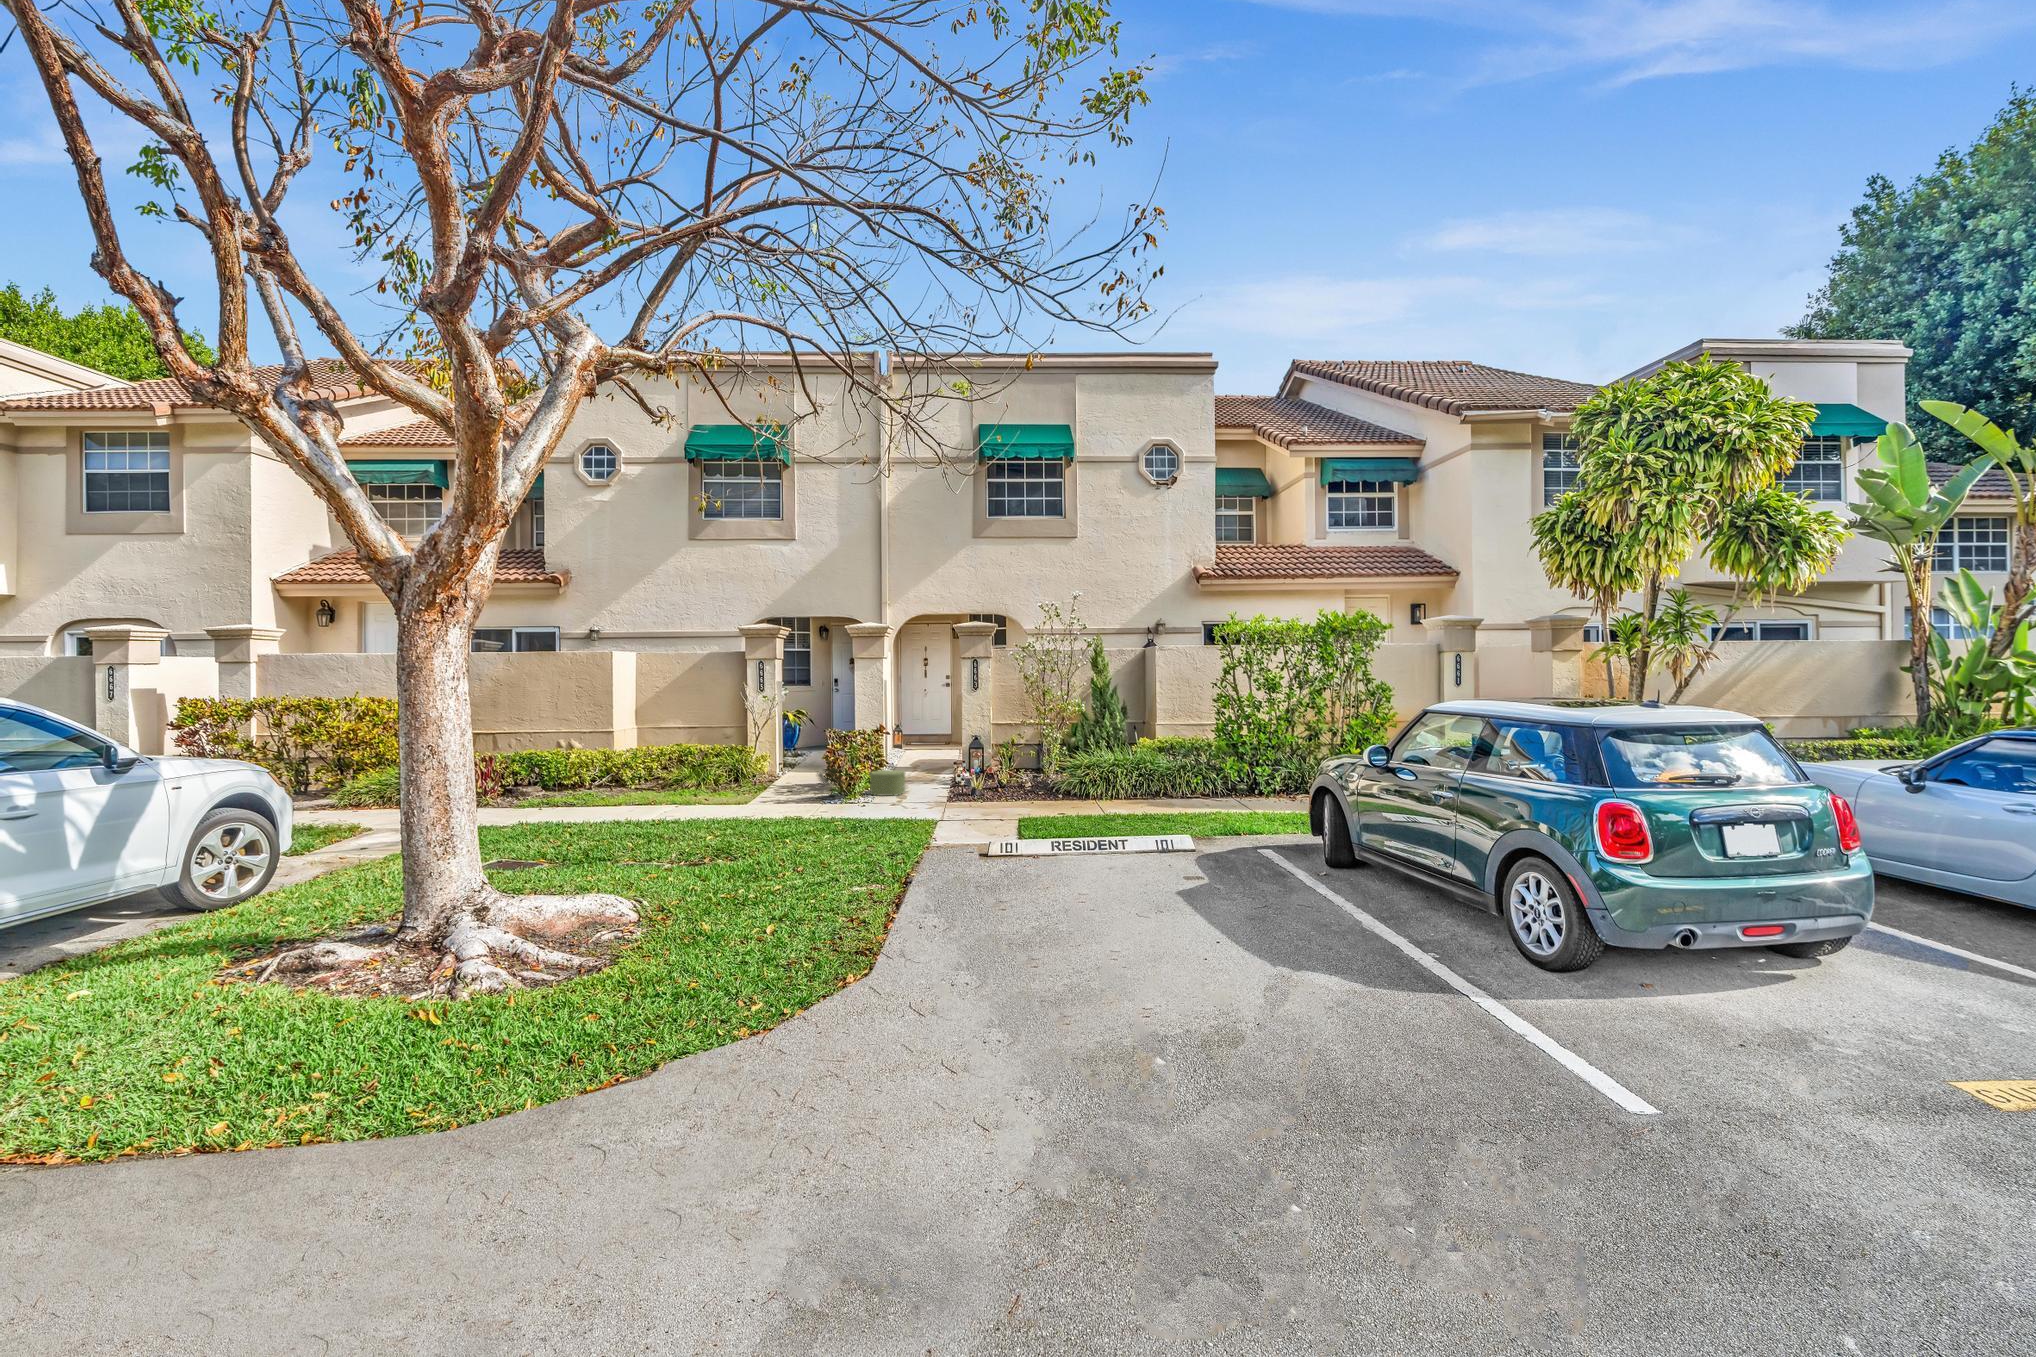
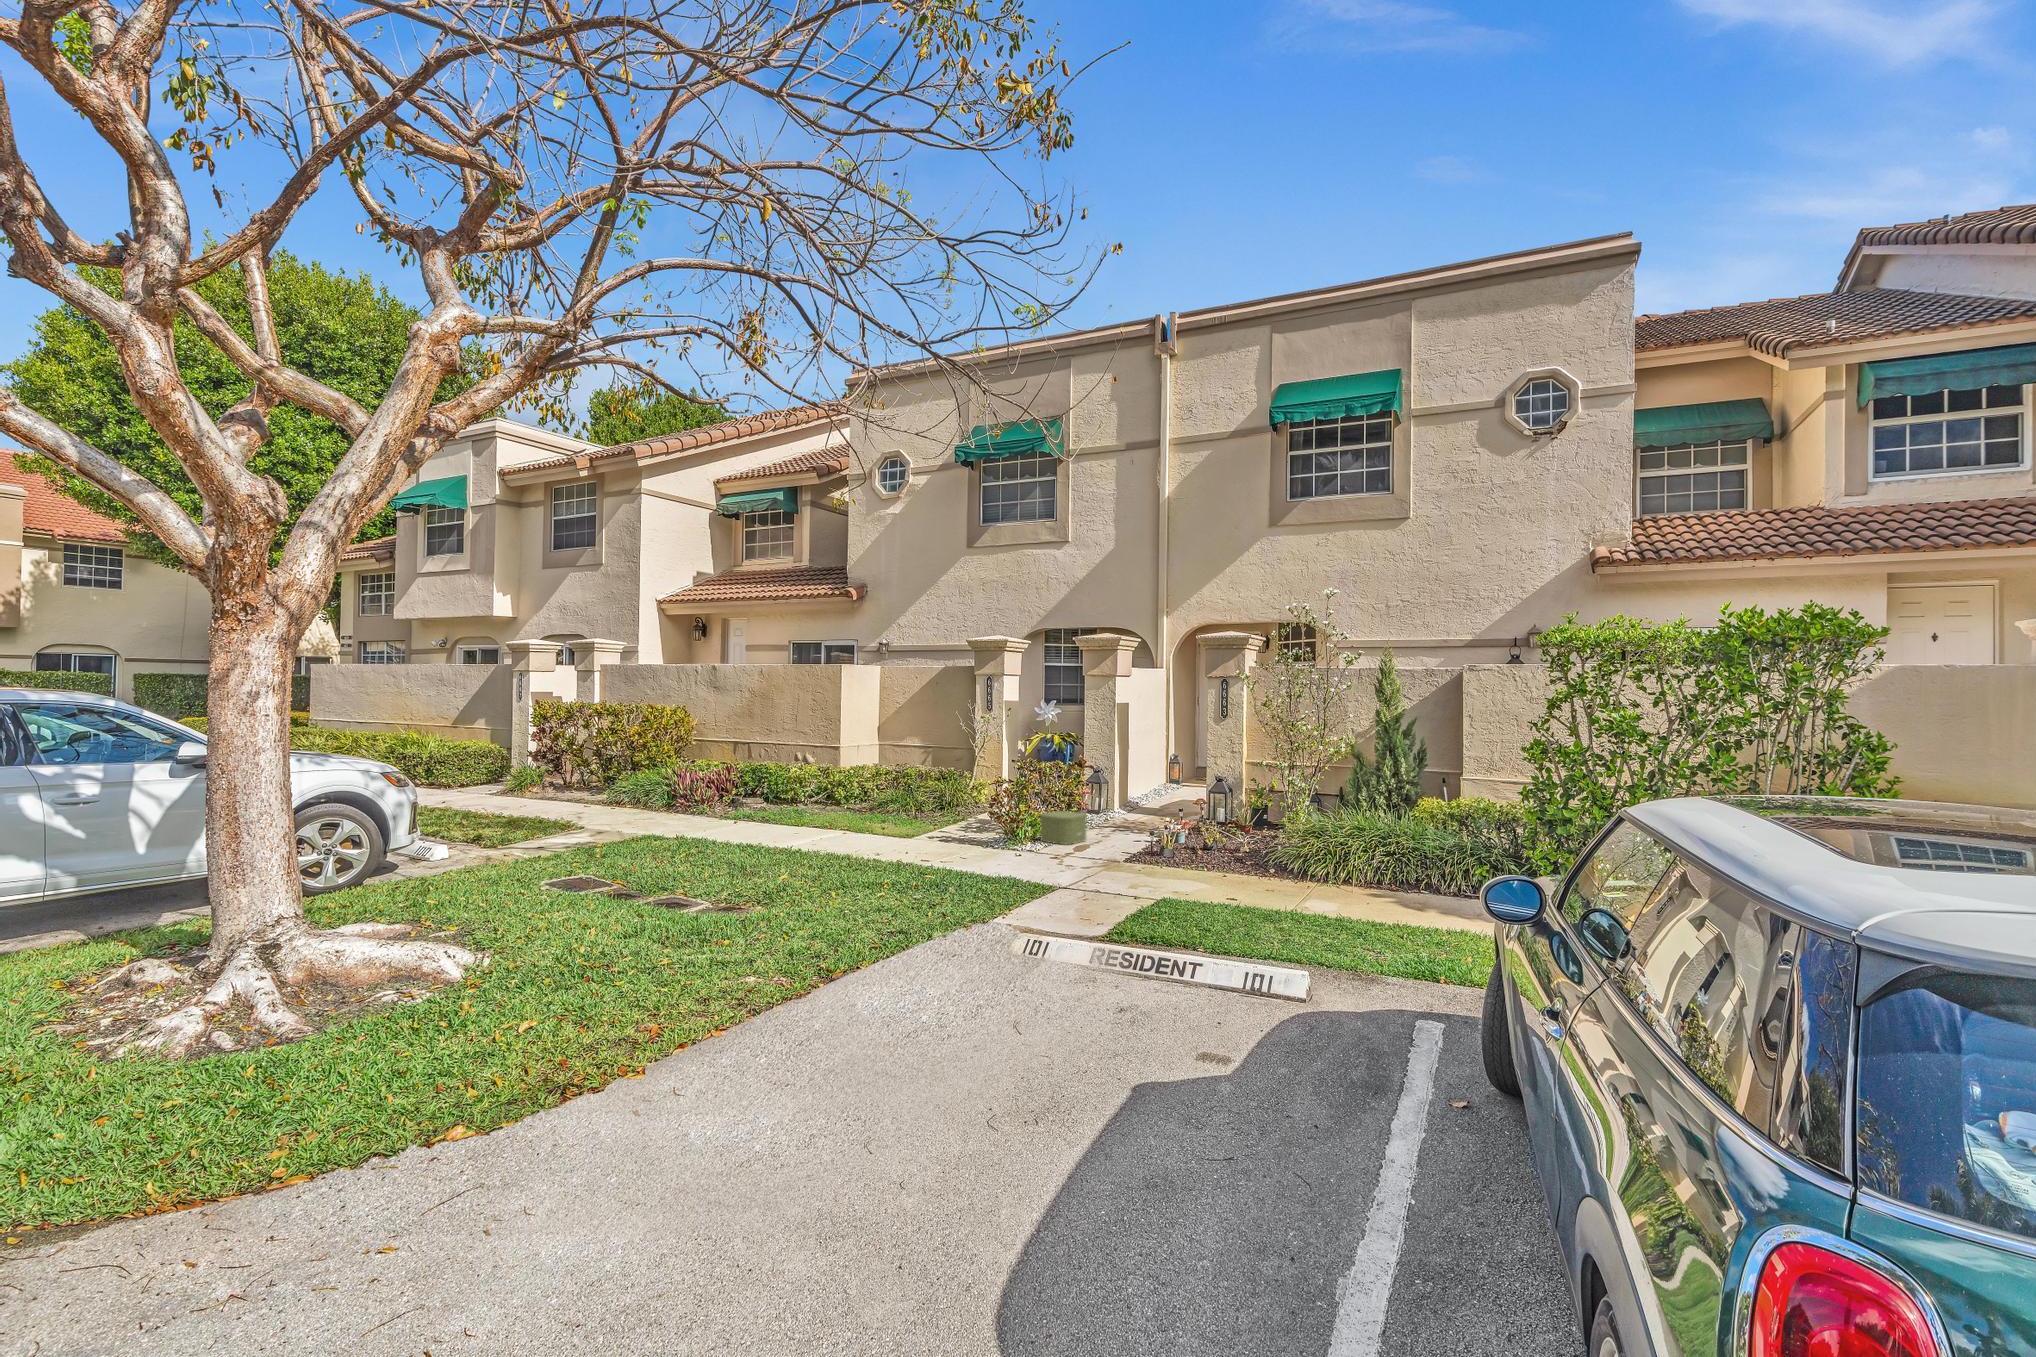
potted tree: present [817,755,843,800] -> none [972,787,1008,842]

